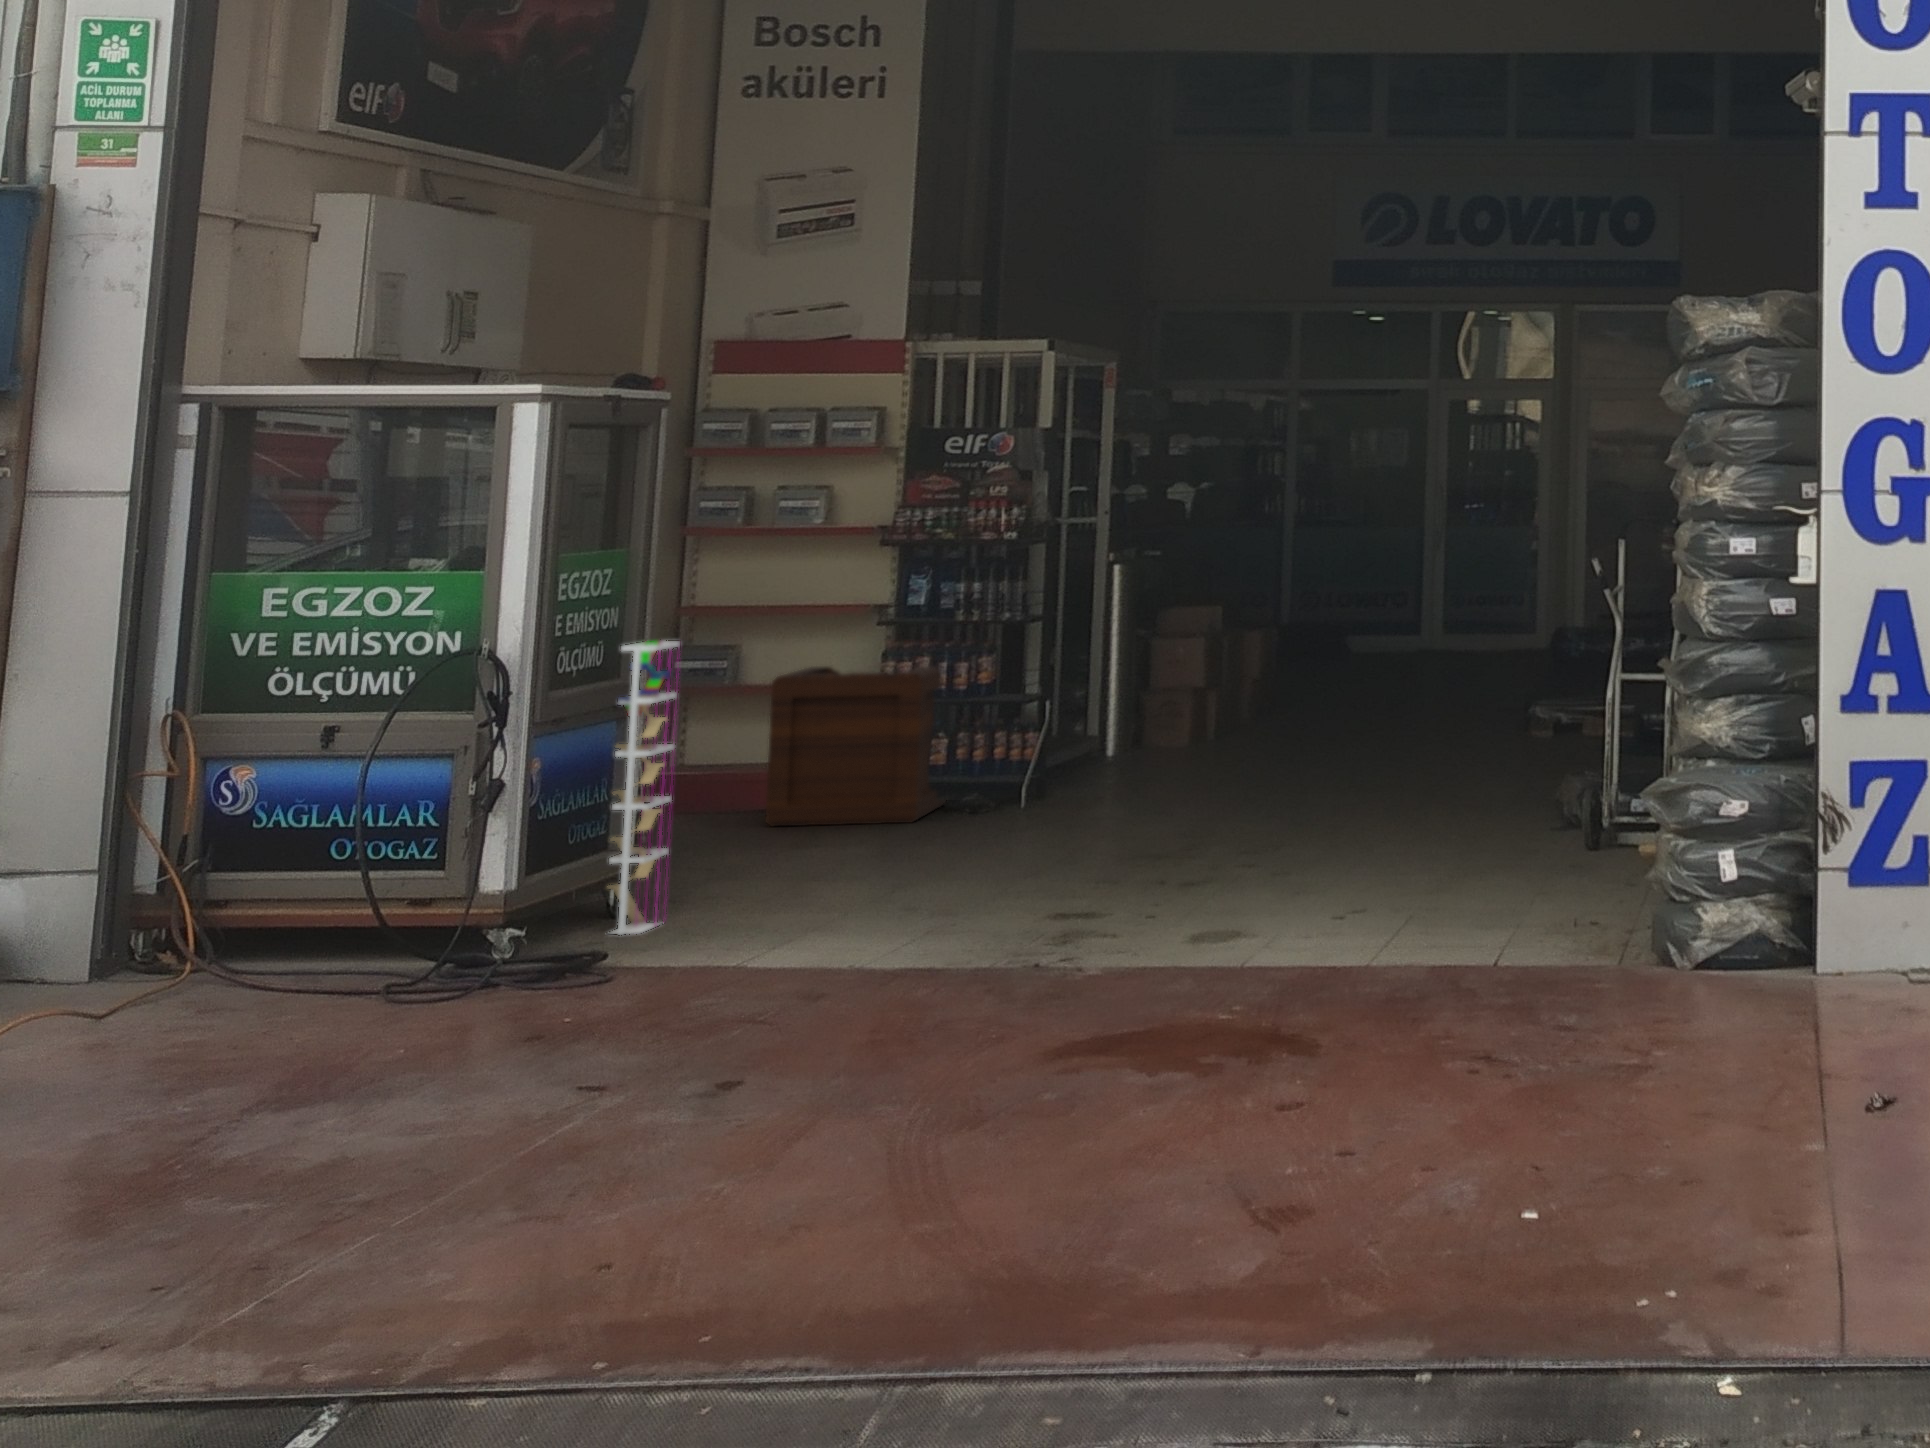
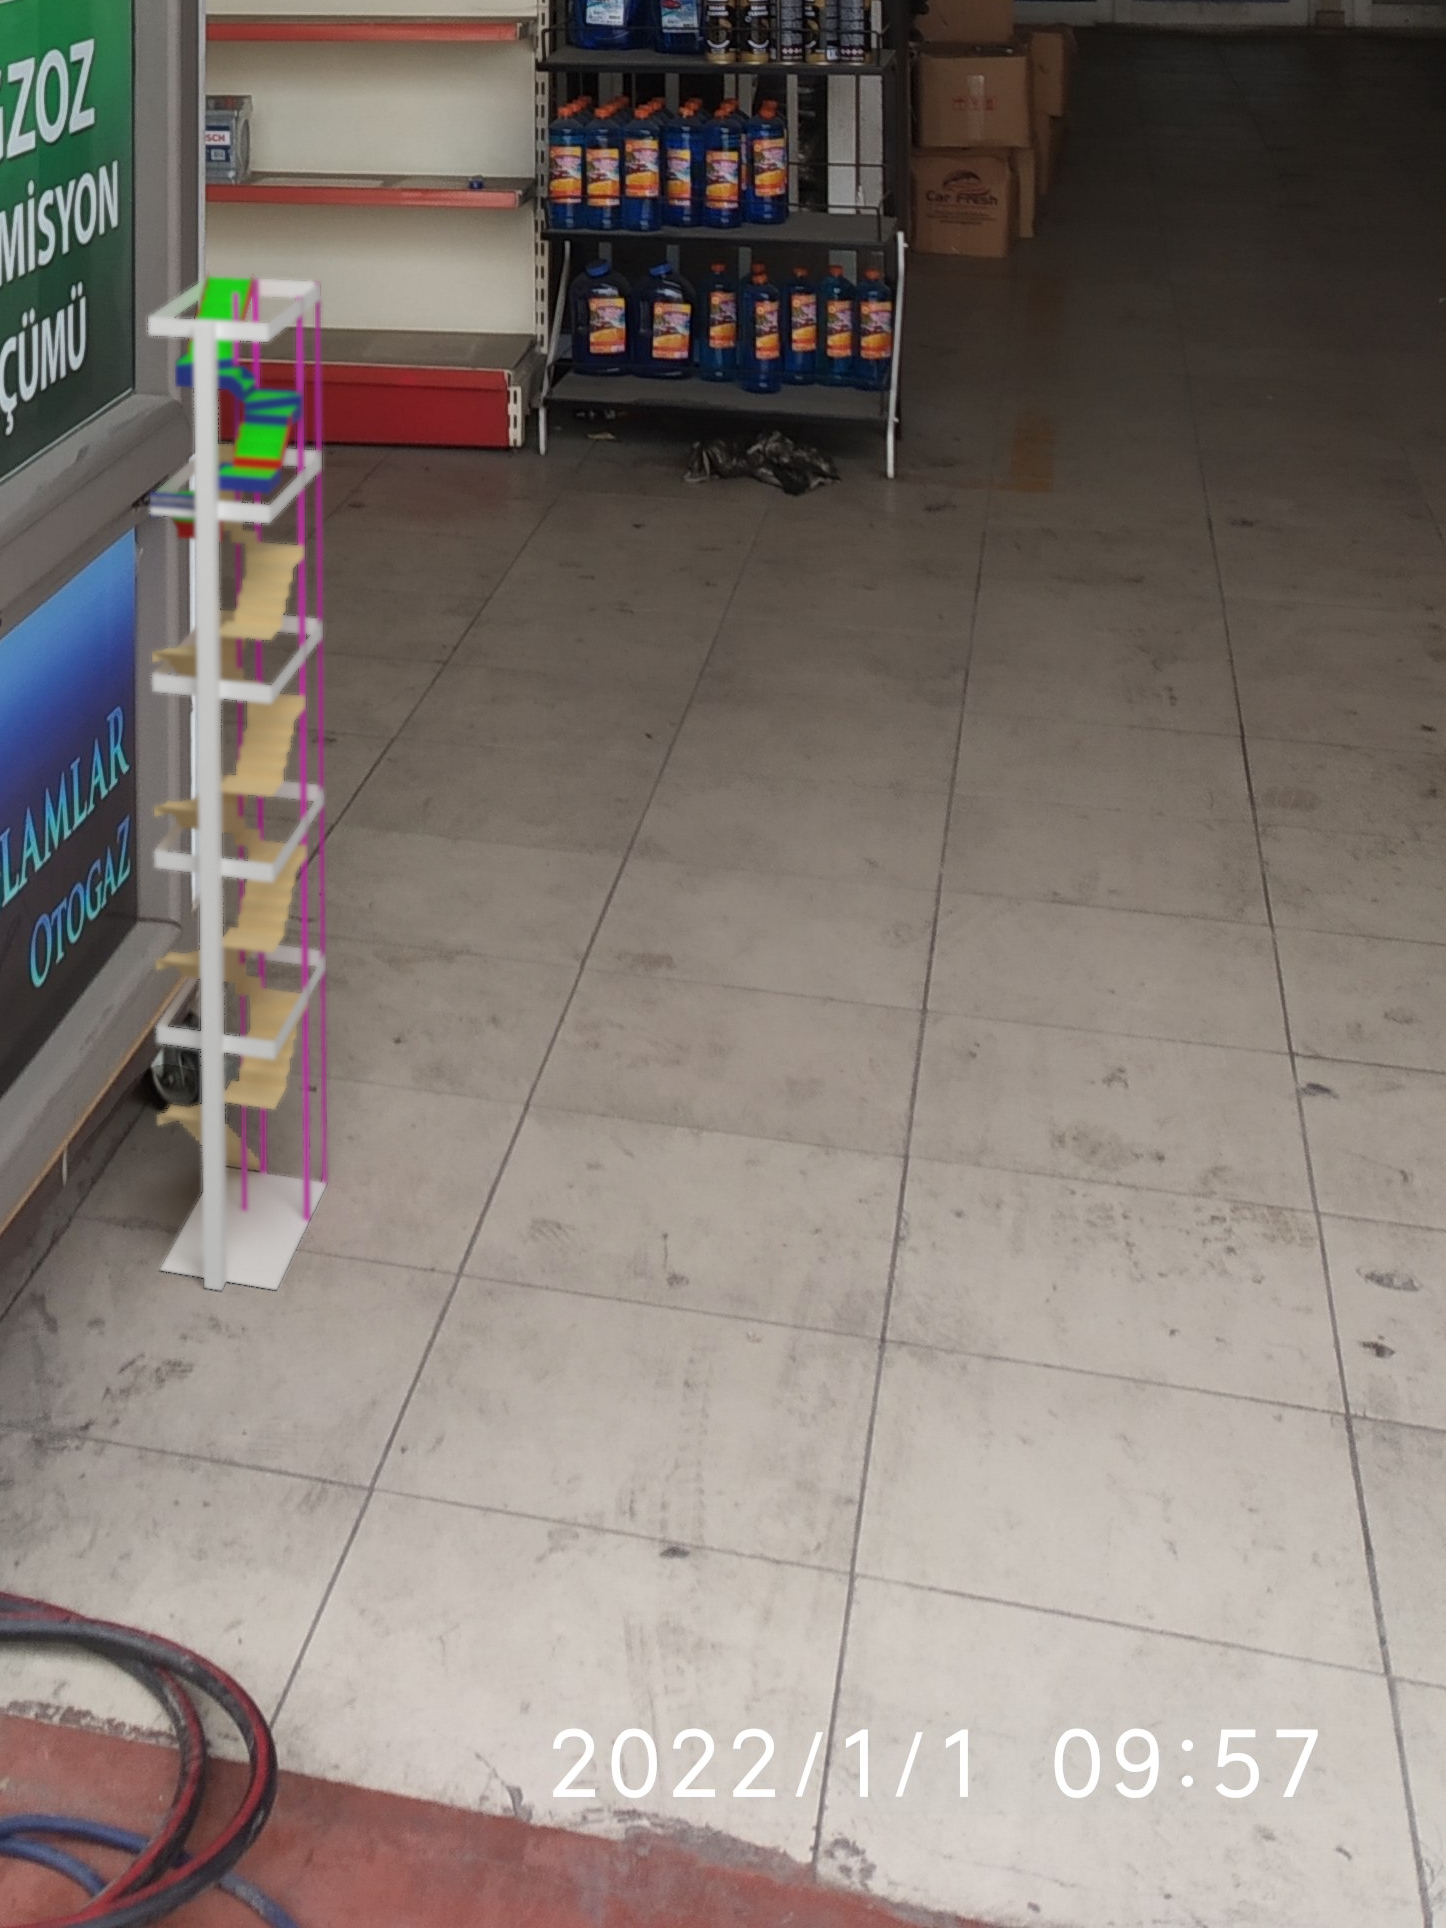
wooden crate: present [765,667,945,826] -> none [347,146,698,528]

